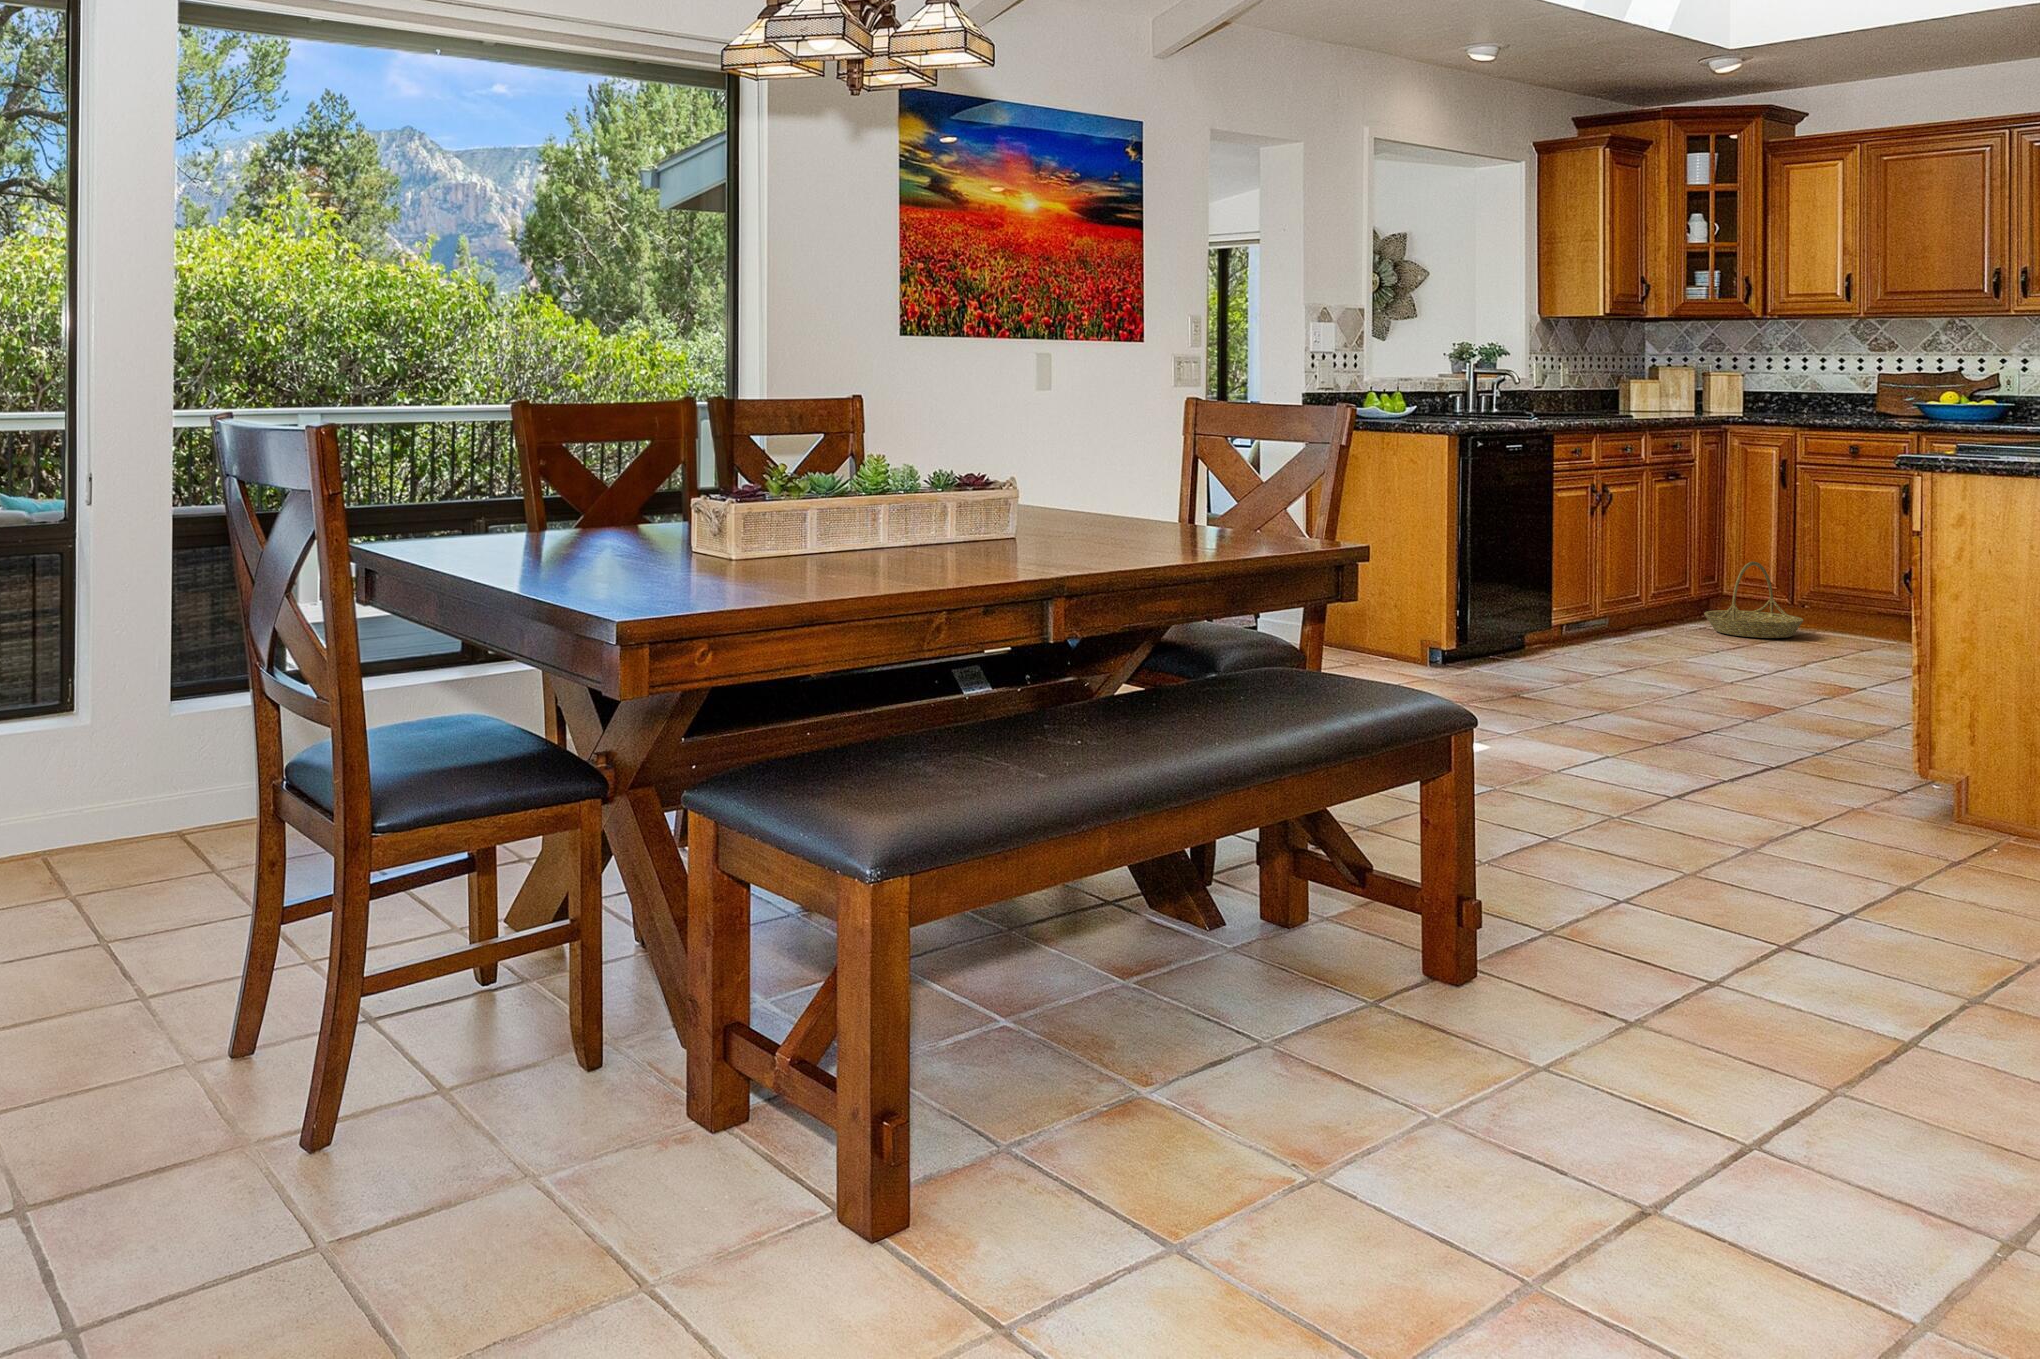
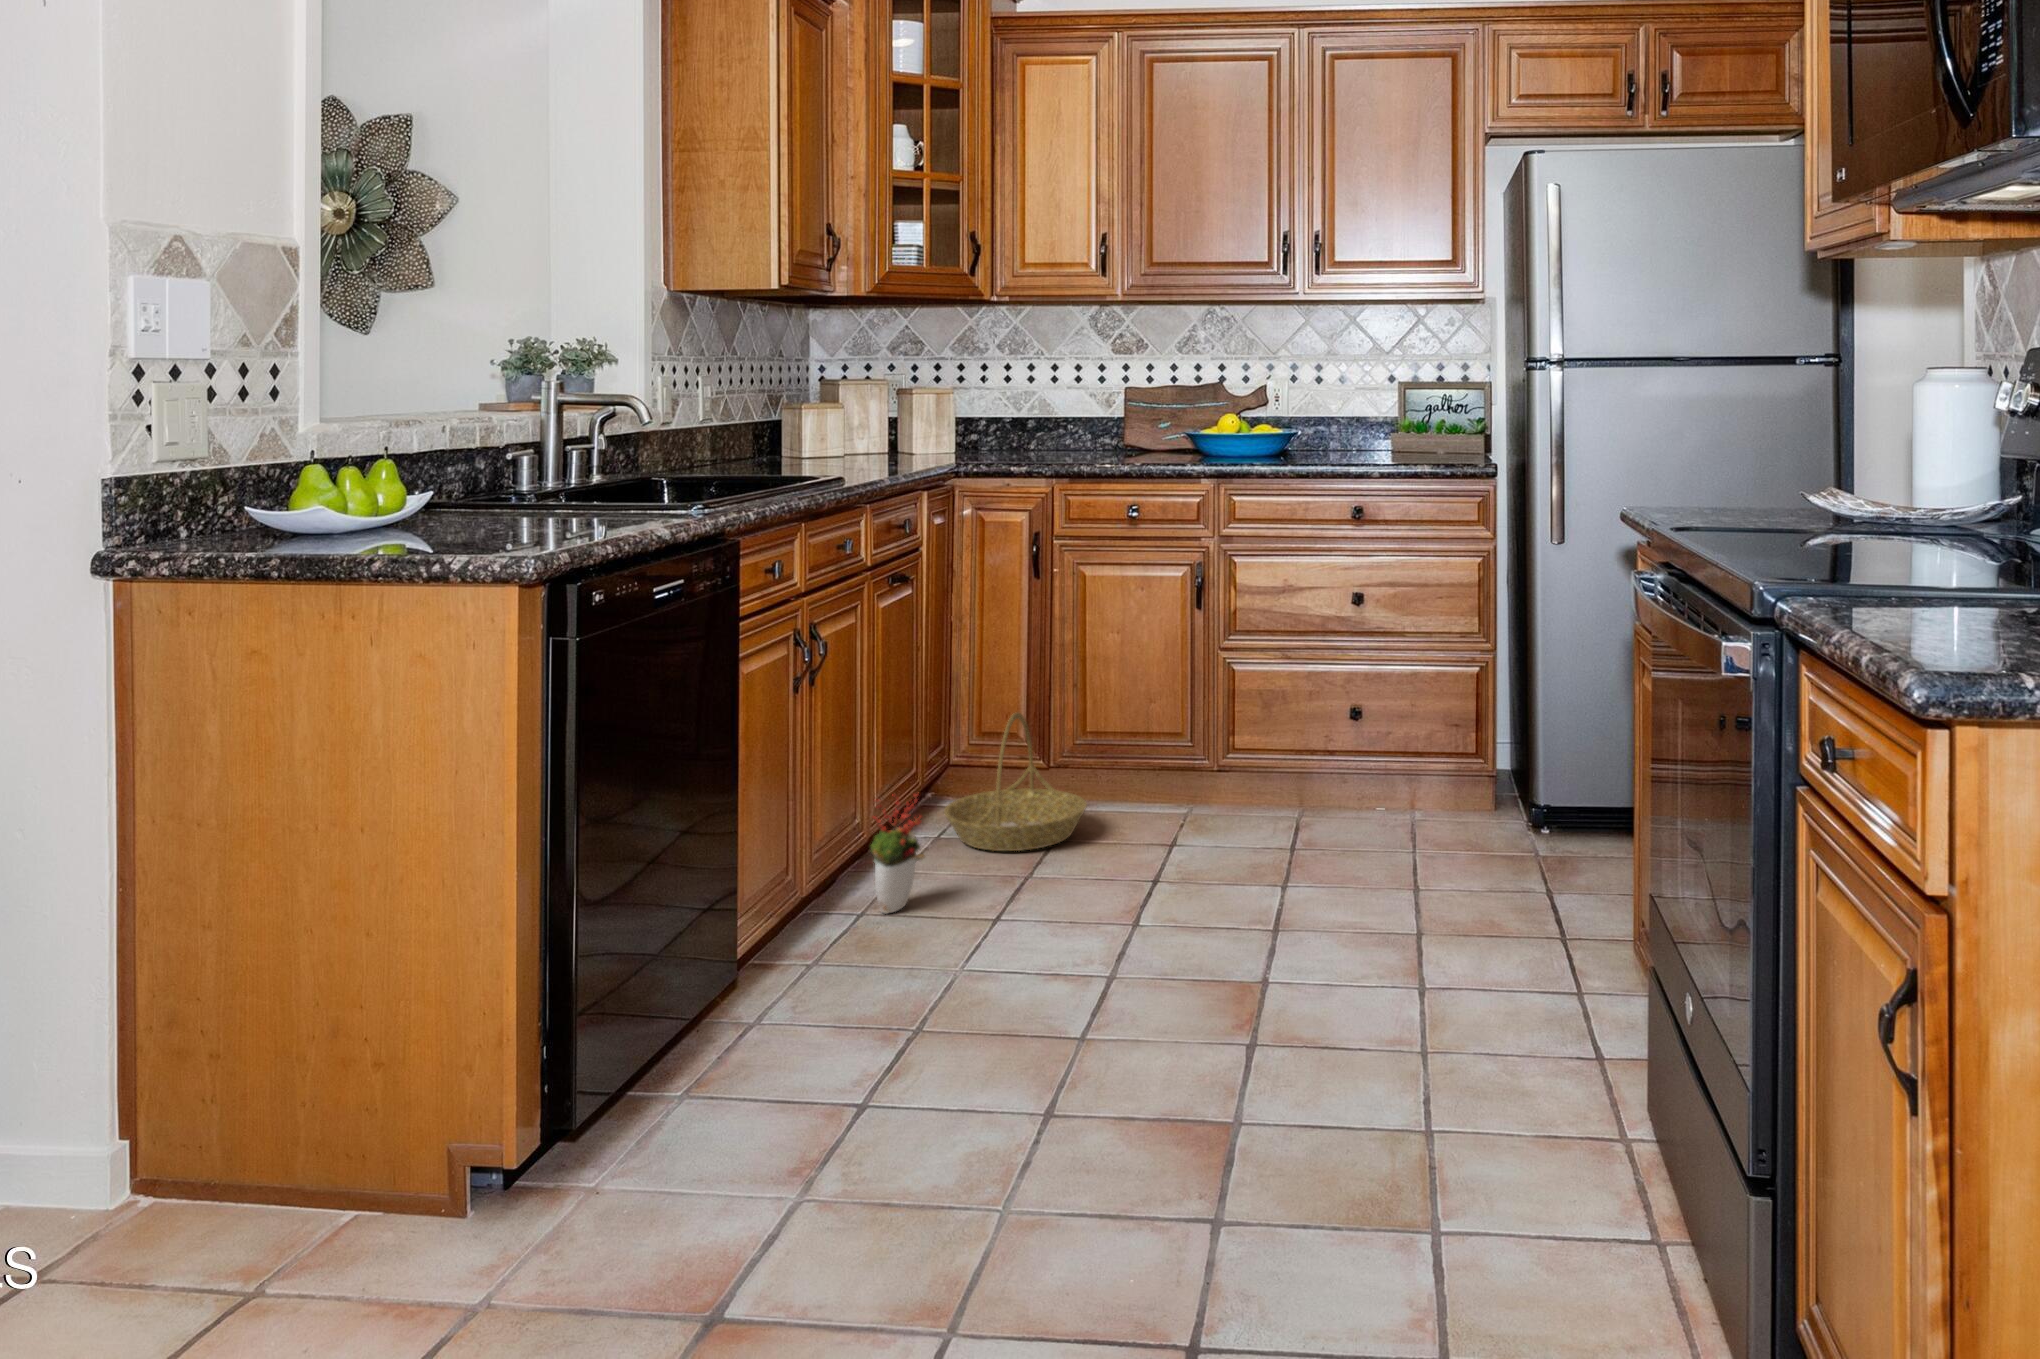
decorative plant: none [1640,581,1674,642] -> present [871,793,925,913]

